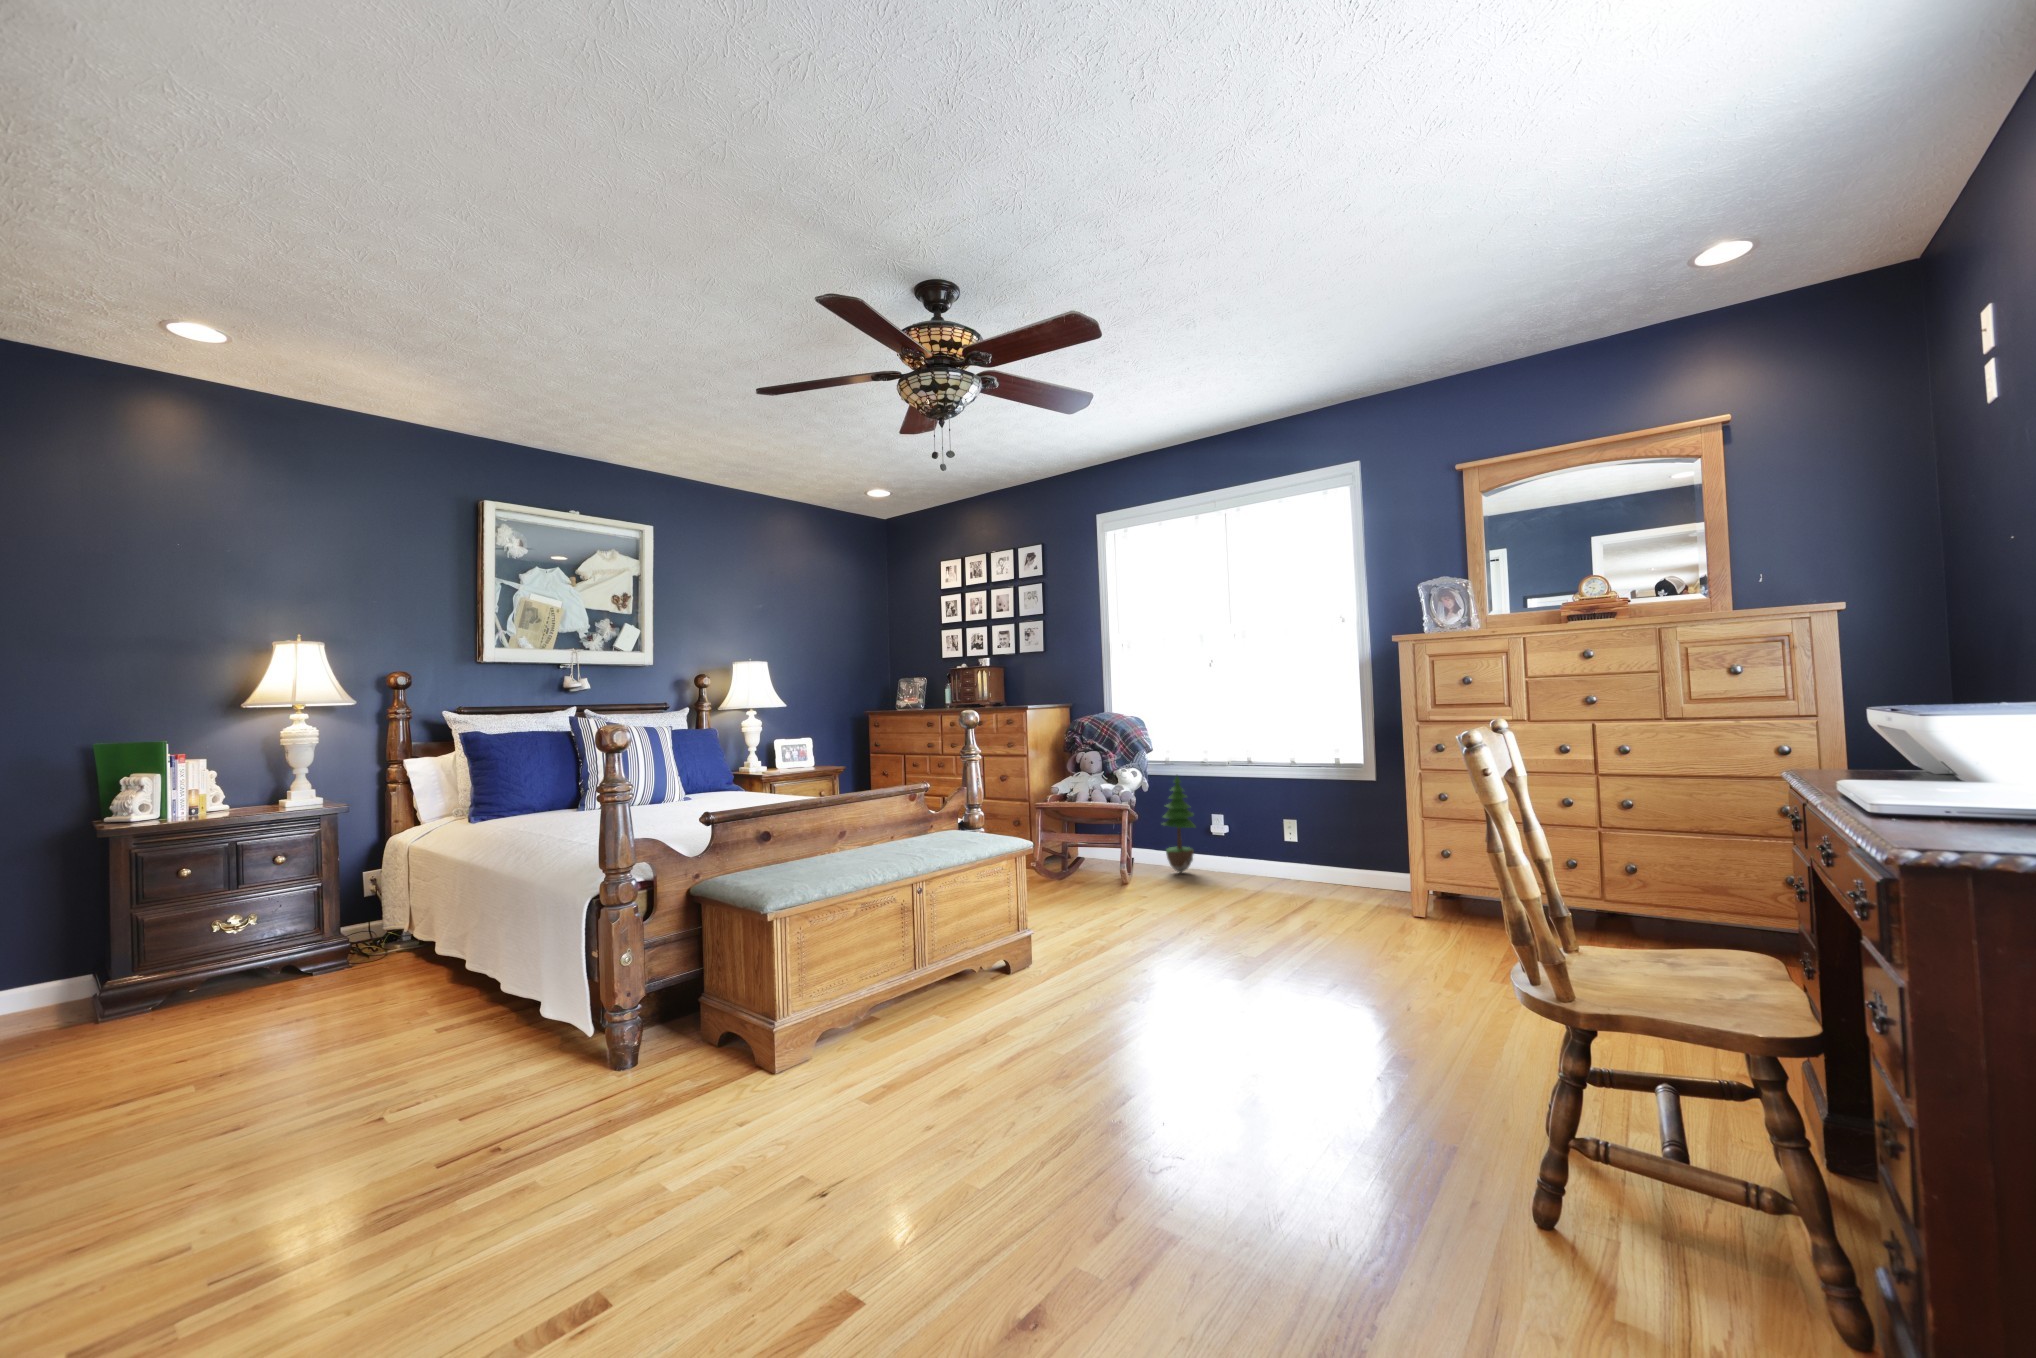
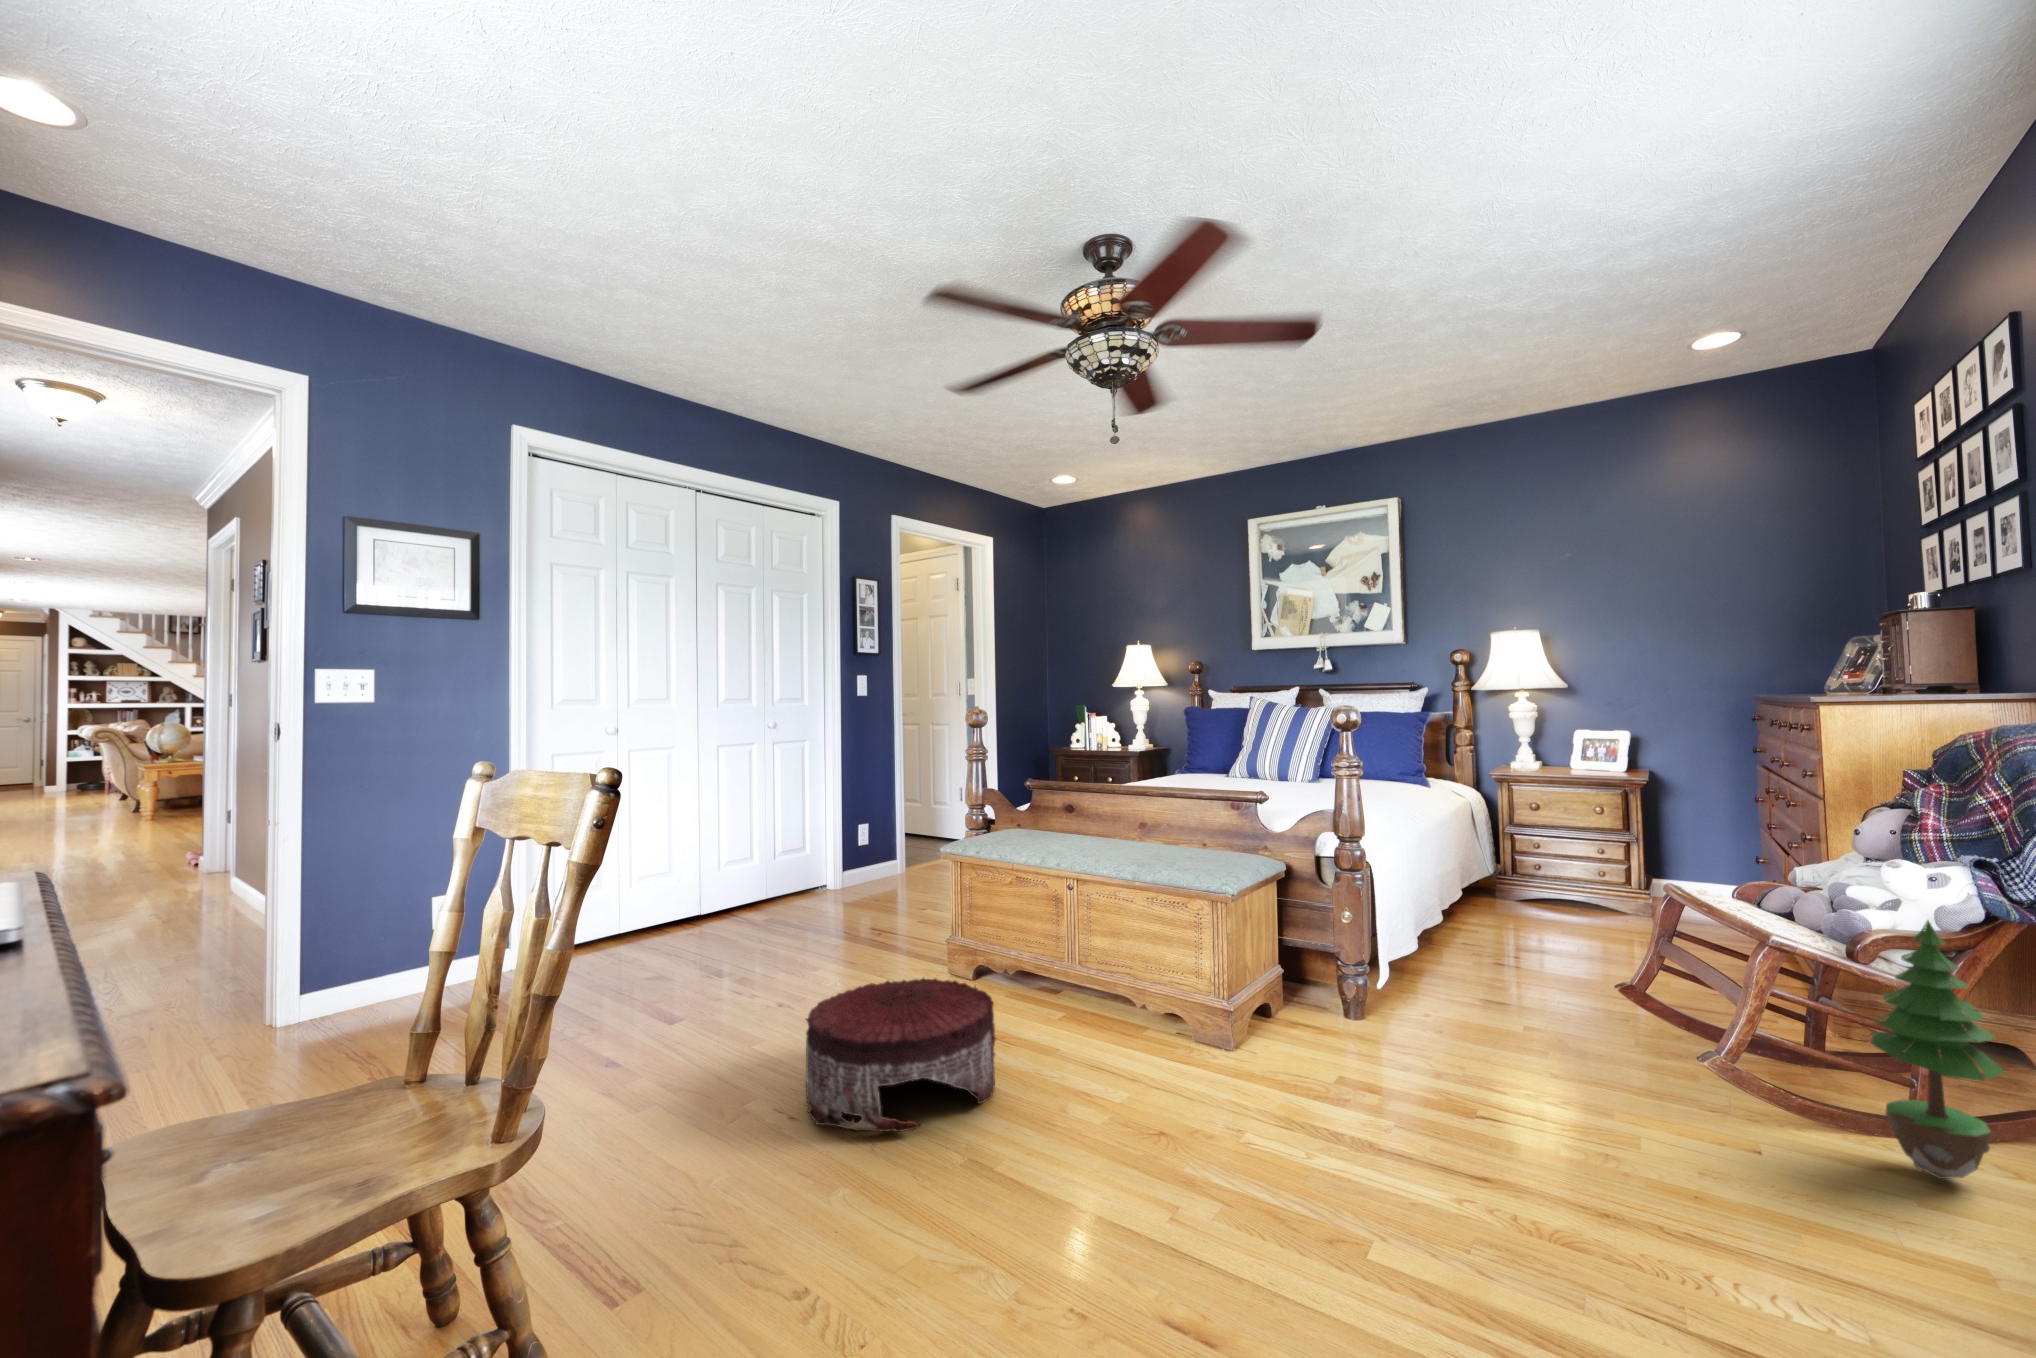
pouf: none [1062,939,1262,1101] -> present [806,978,996,1132]

